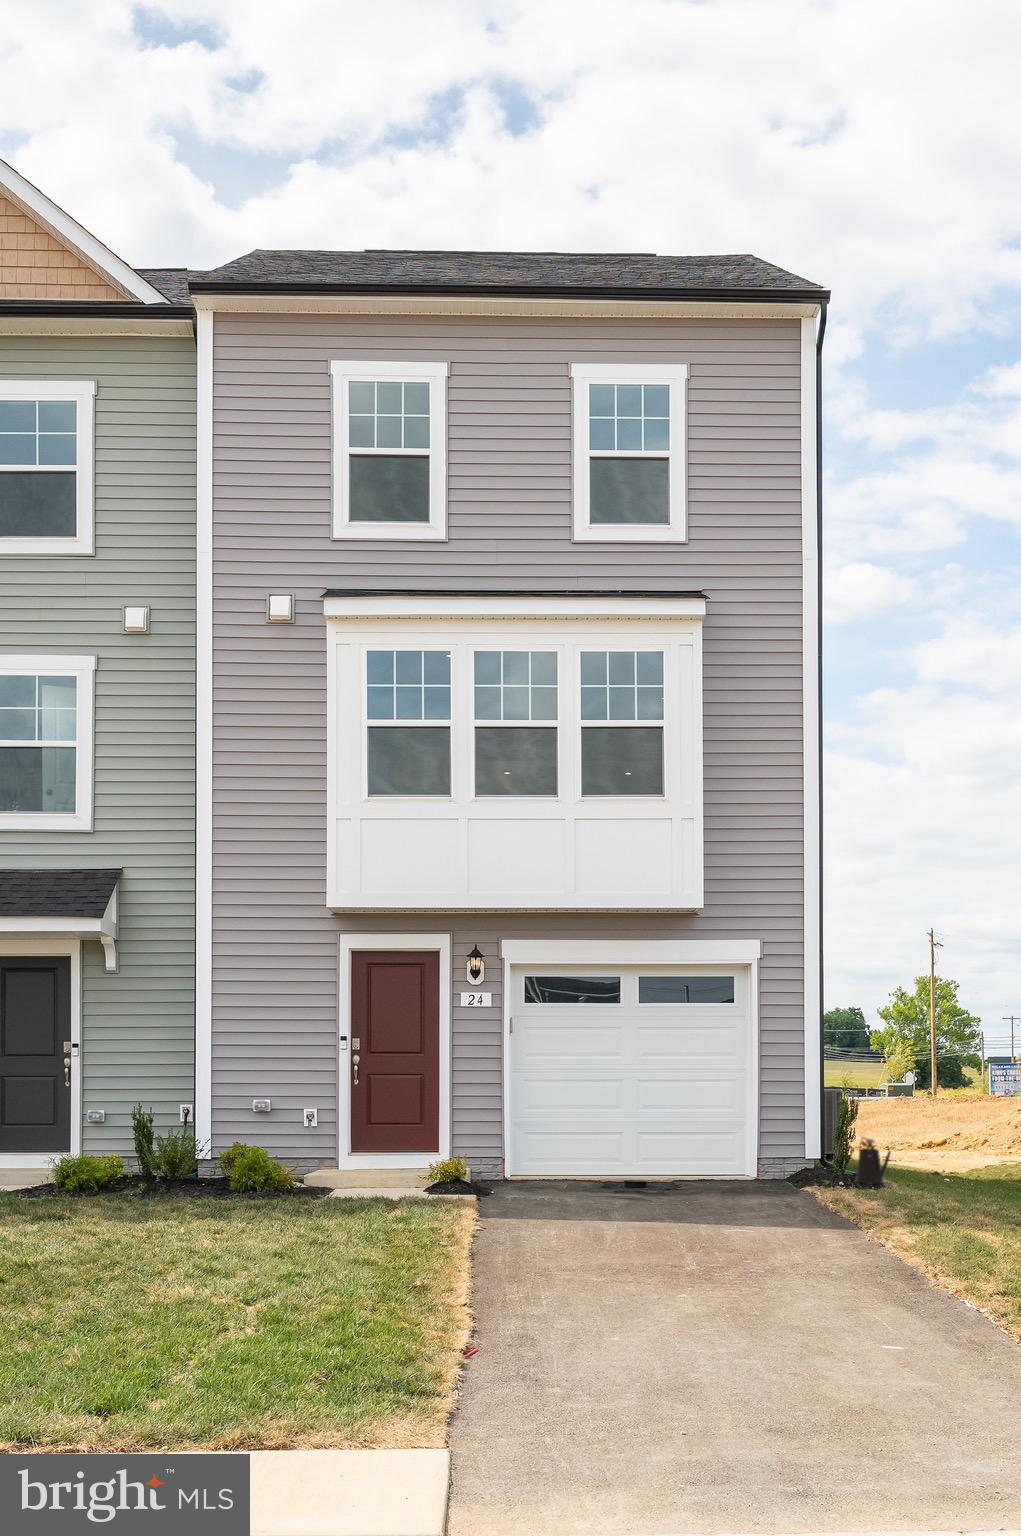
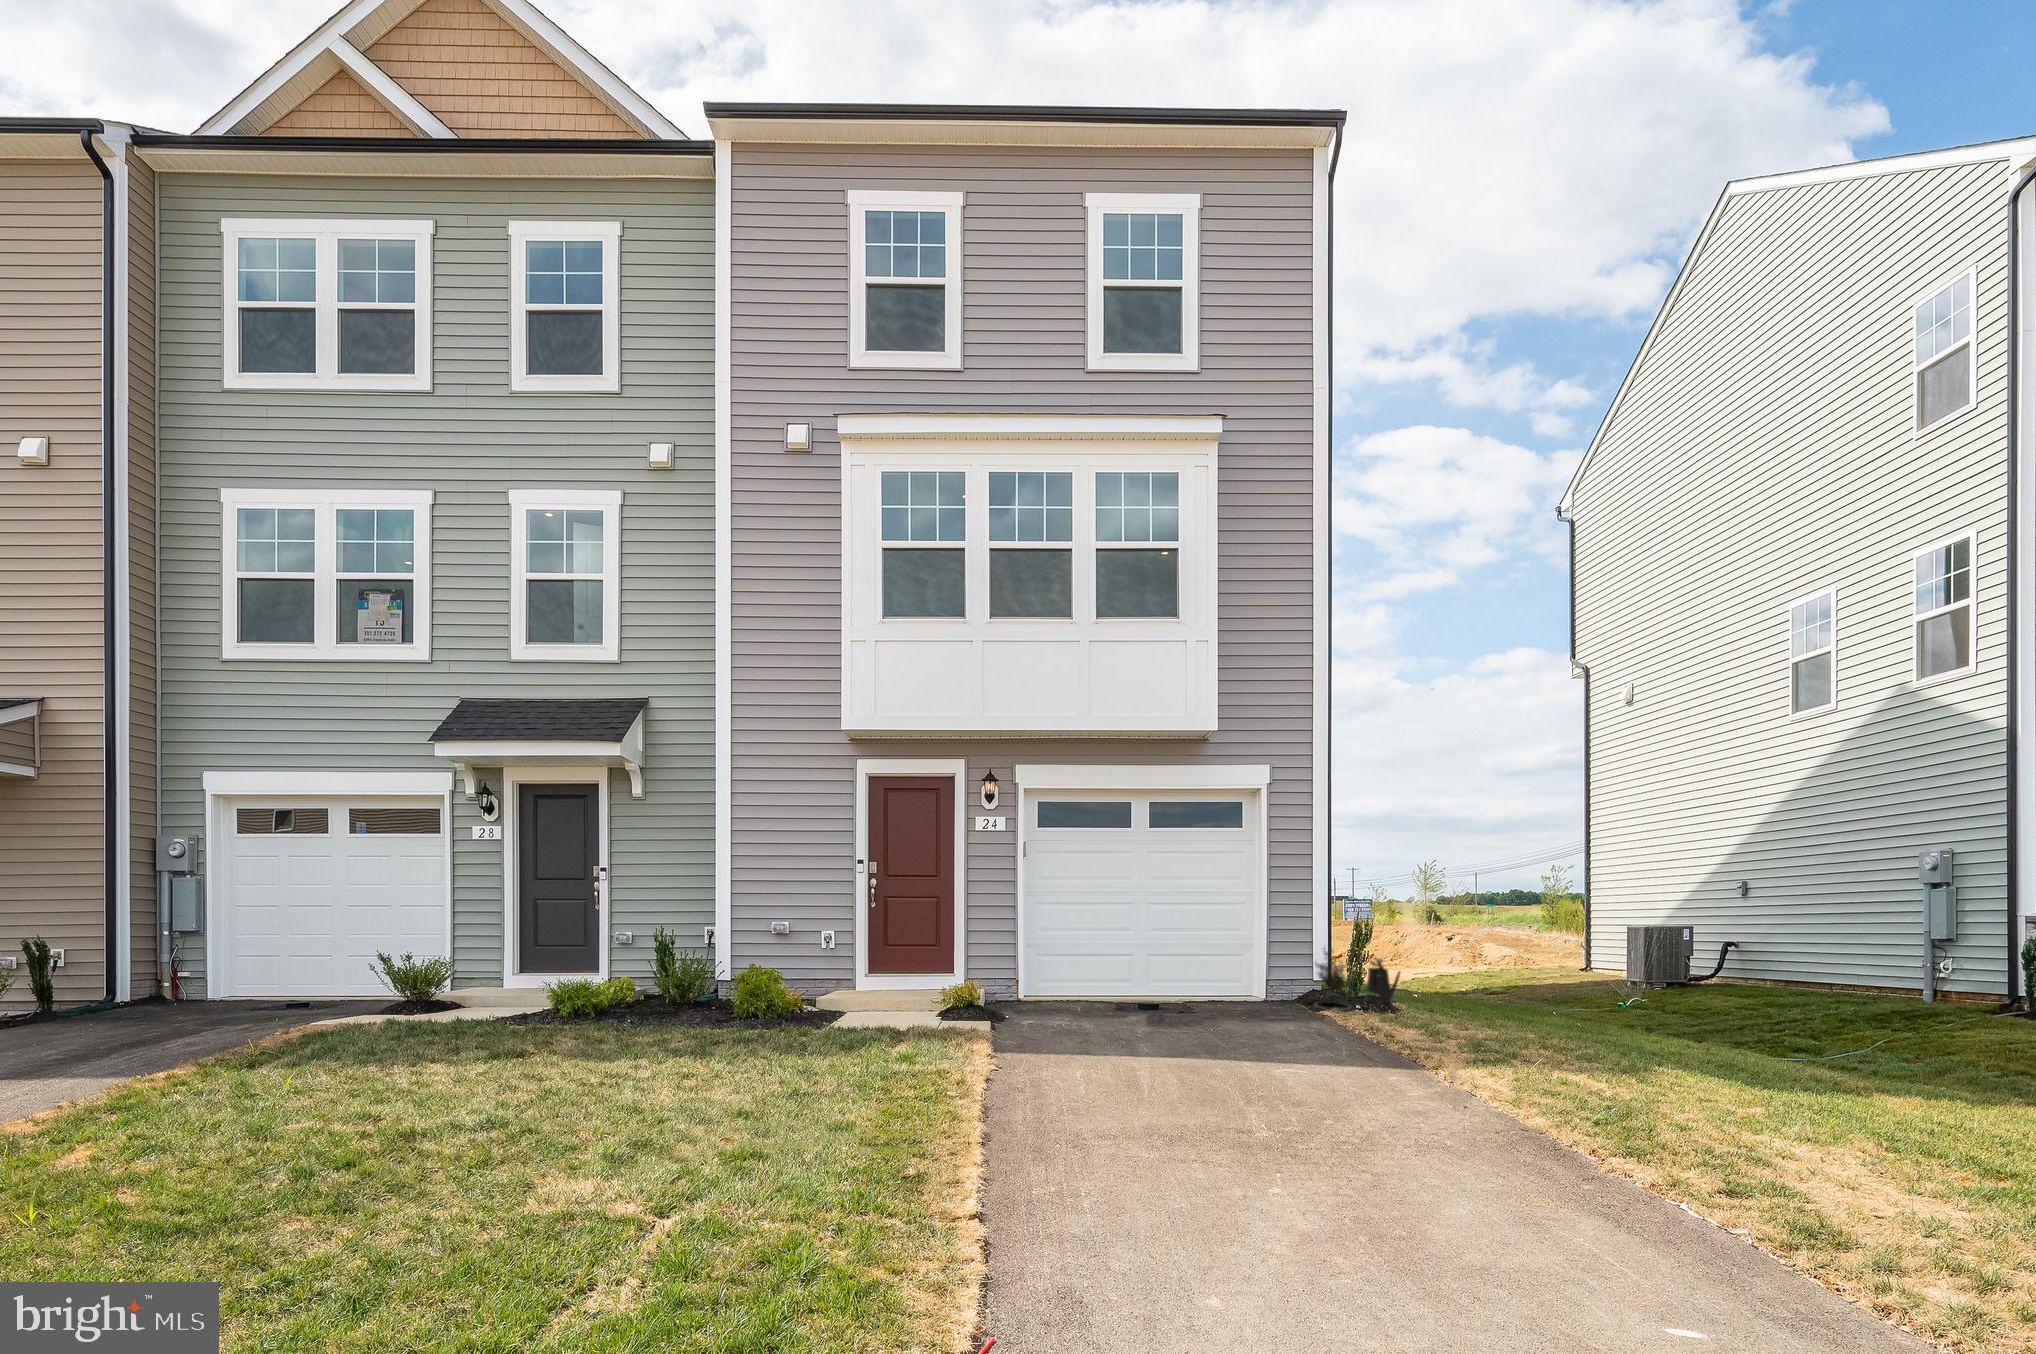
potted tree: none [801,1120,839,1190] -> present [1315,948,1351,1011]

